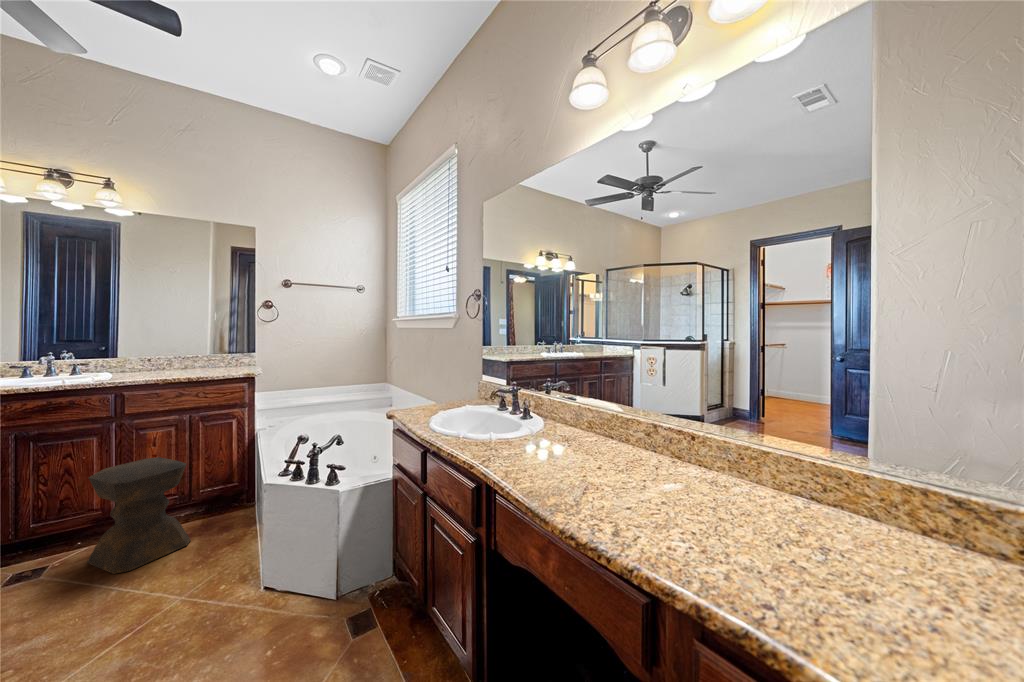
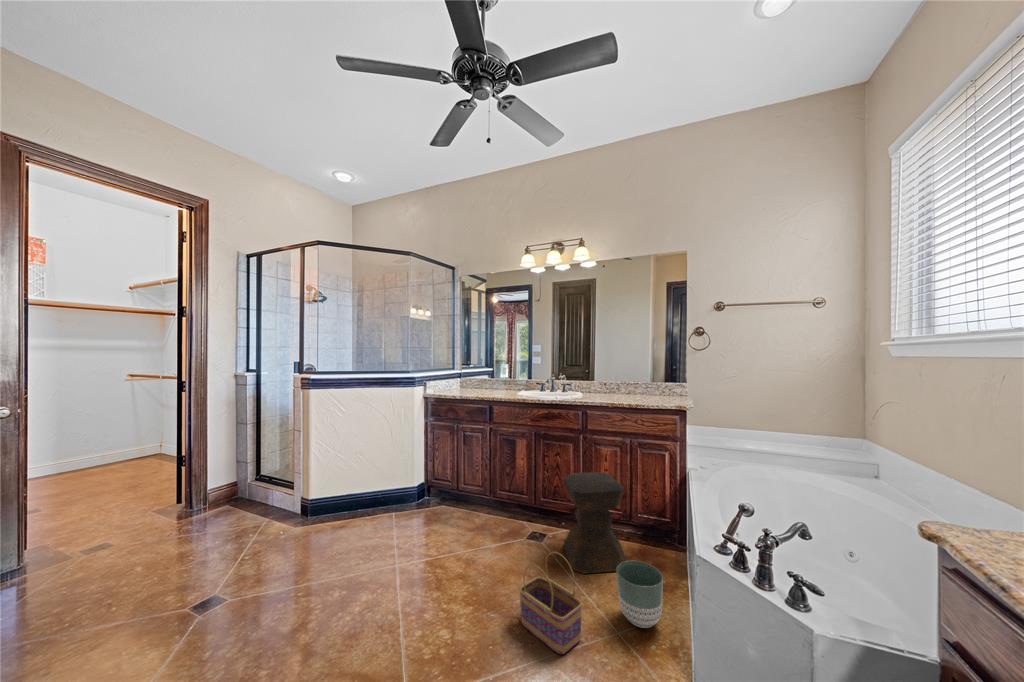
planter: none [185,519,237,576] -> present [616,561,663,628]
basket: none [37,547,146,653] -> present [519,552,582,654]

